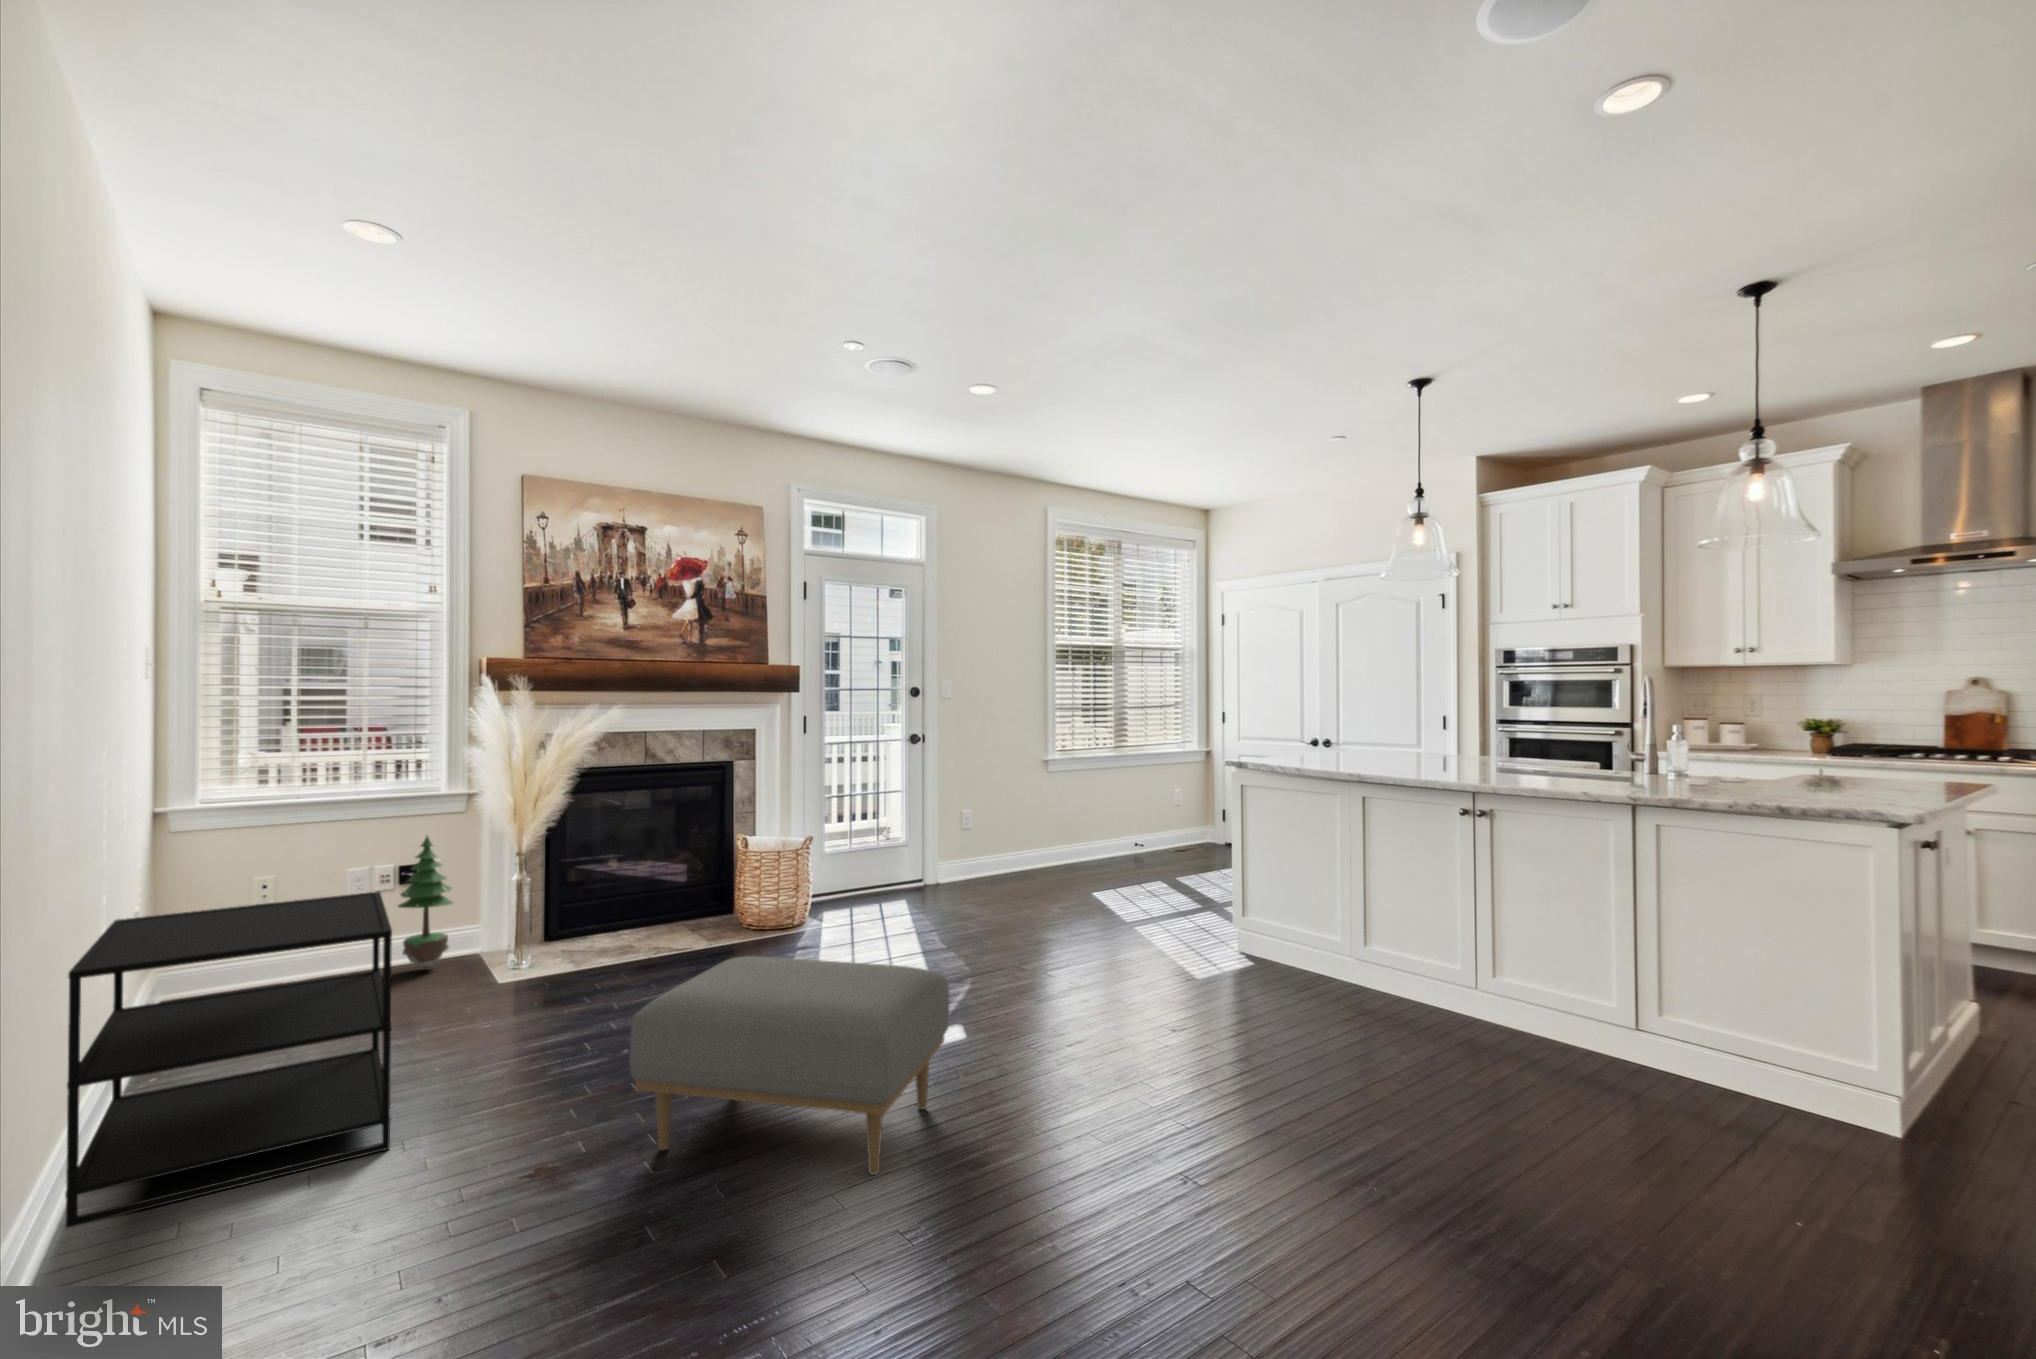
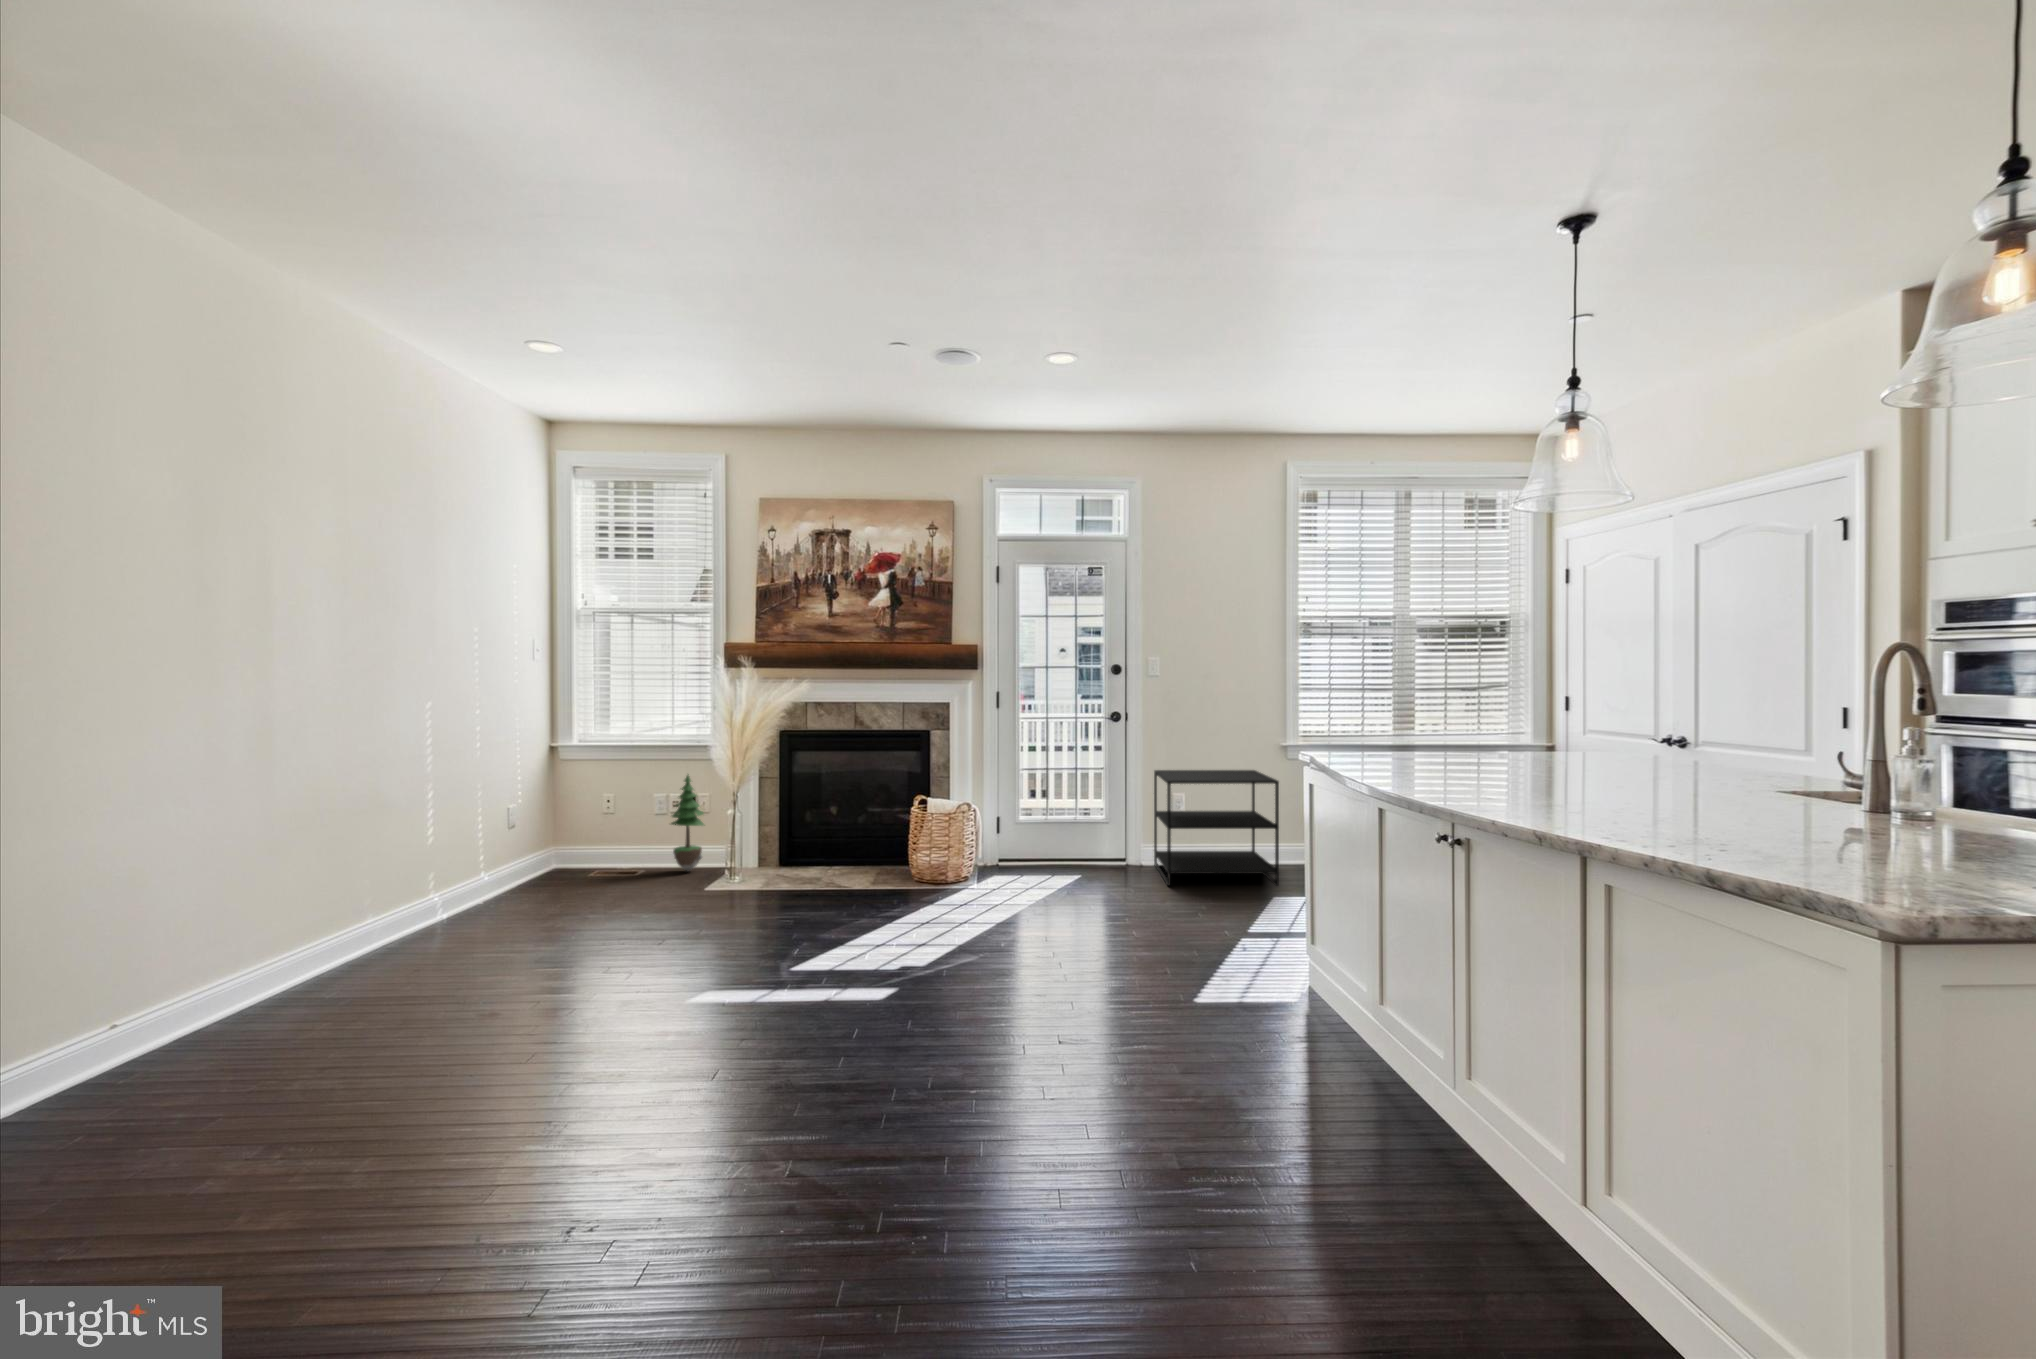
side table: present [65,892,392,1228] -> present [1154,770,1279,886]
ottoman: present [629,956,949,1175] -> none [555,873,770,1040]

